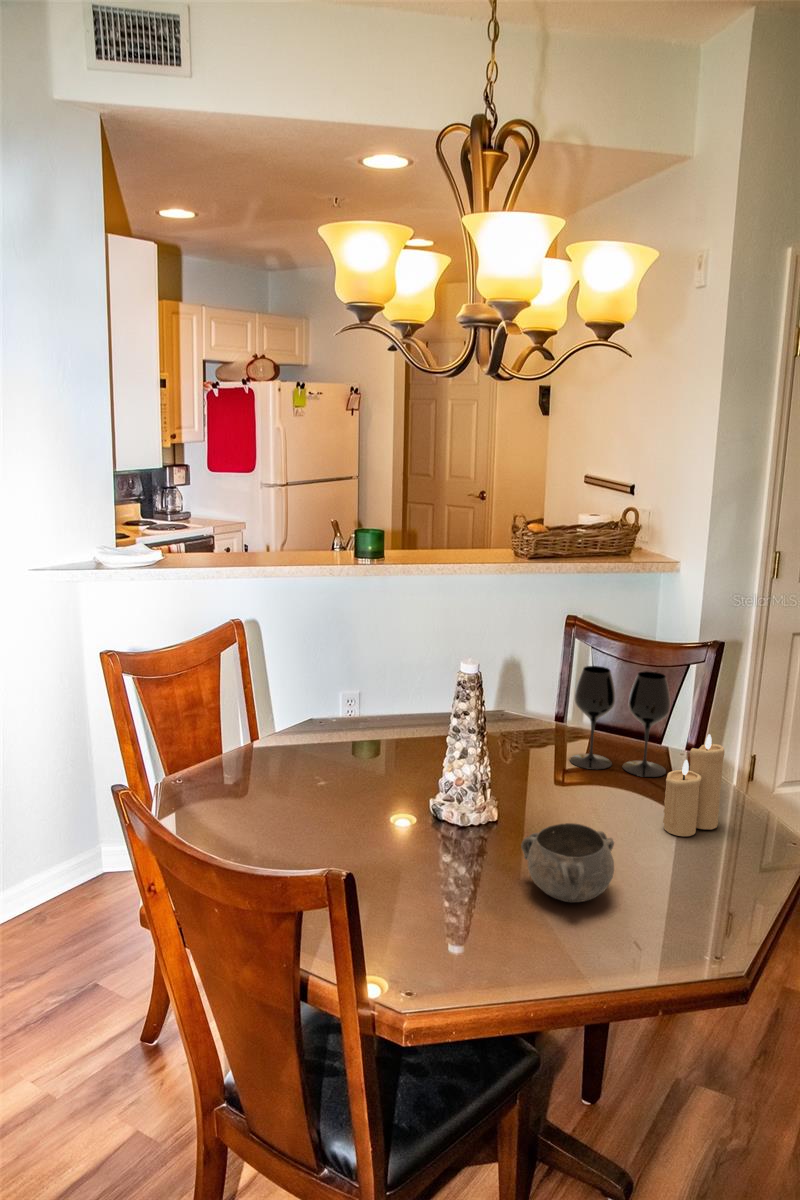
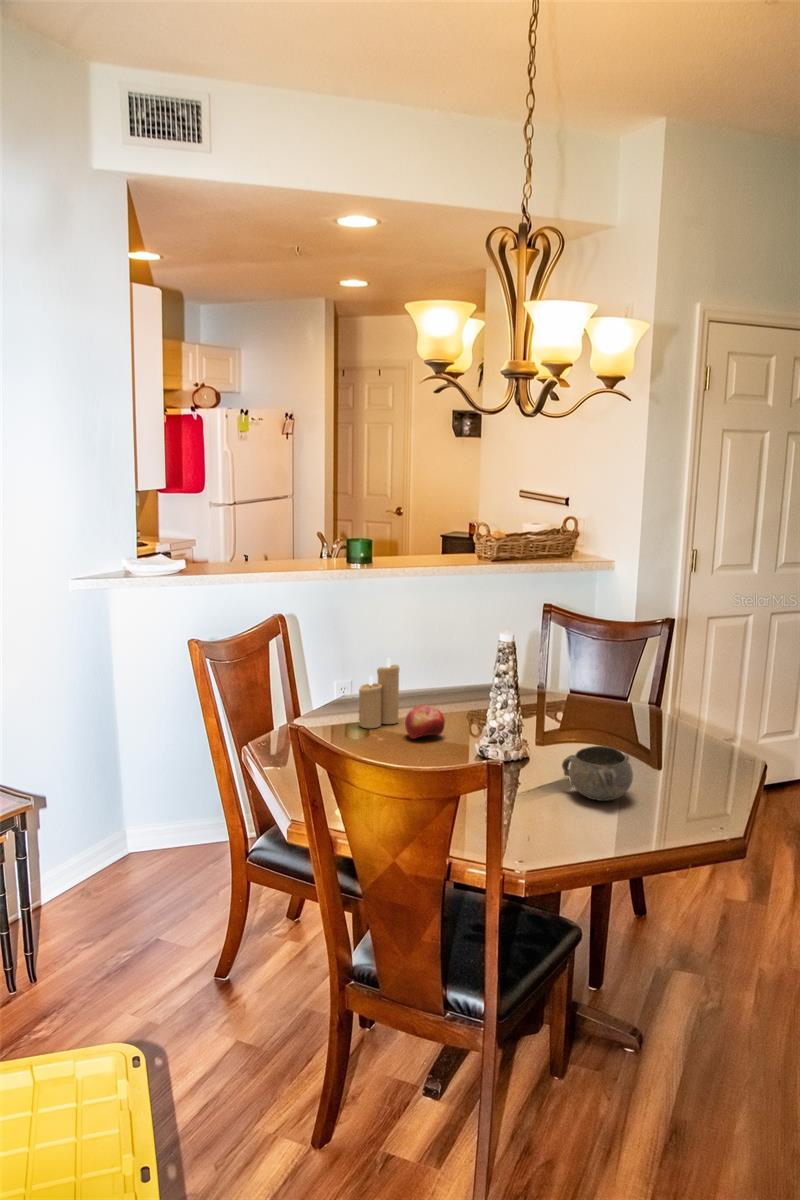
wine glass: present [570,666,670,777] -> none [561,641,639,725]
candle: present [663,734,725,836] -> present [359,658,400,728]
fruit: none [354,741,404,784] -> present [405,705,445,739]

